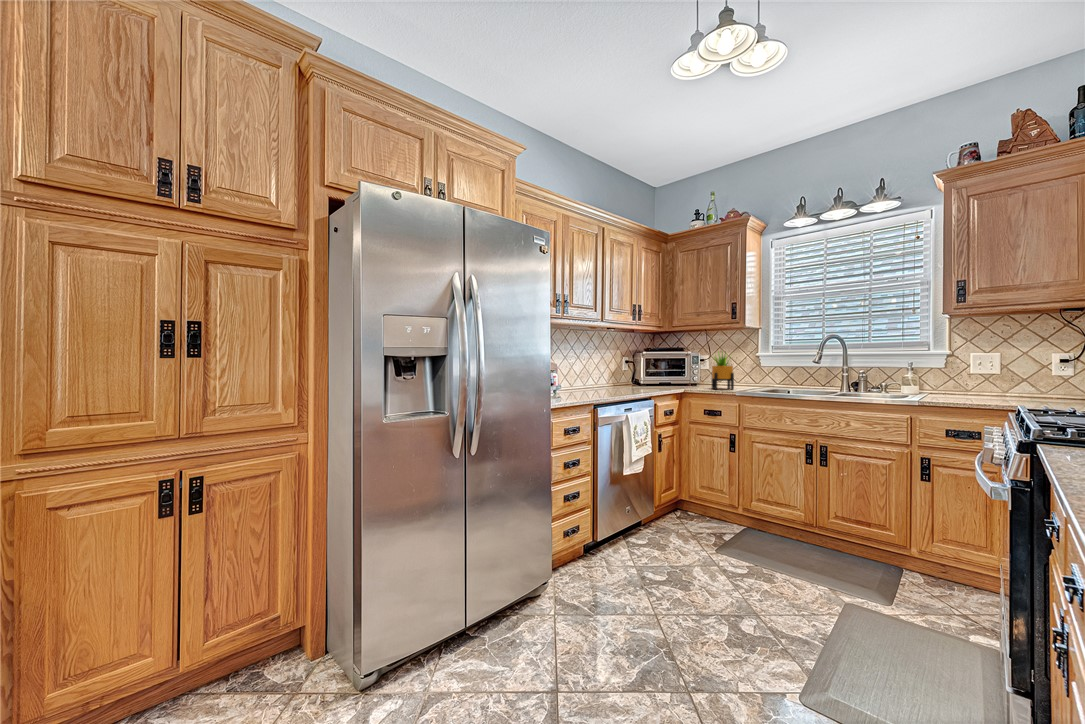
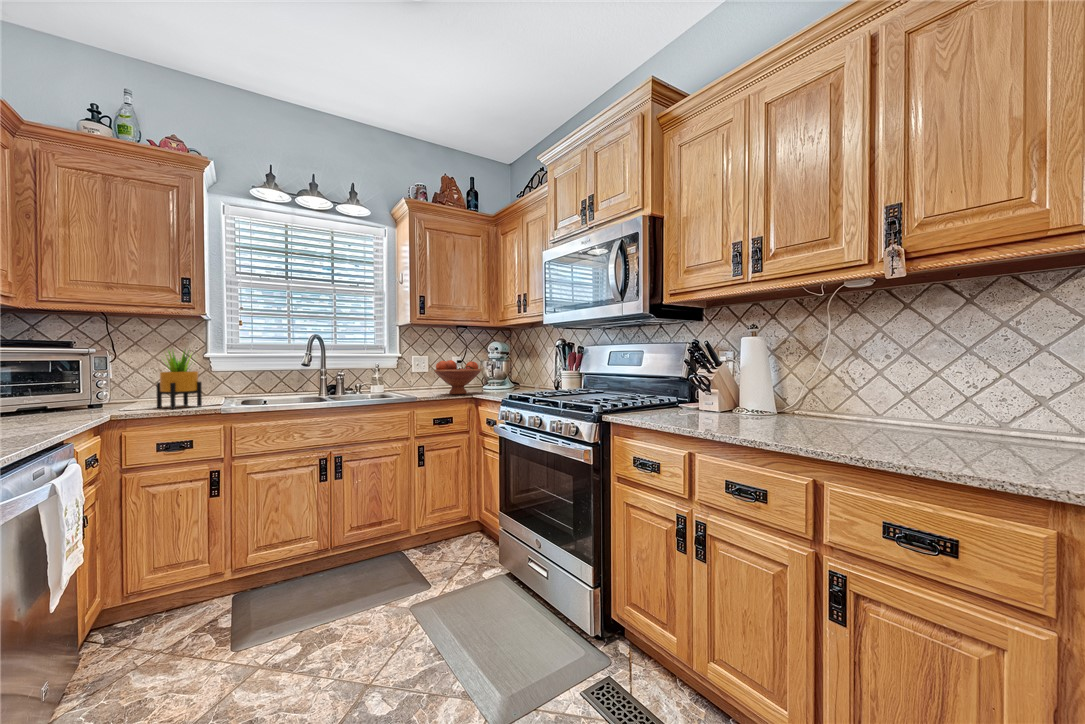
fruit bowl: none [955,360,1043,405] -> present [434,360,481,394]

